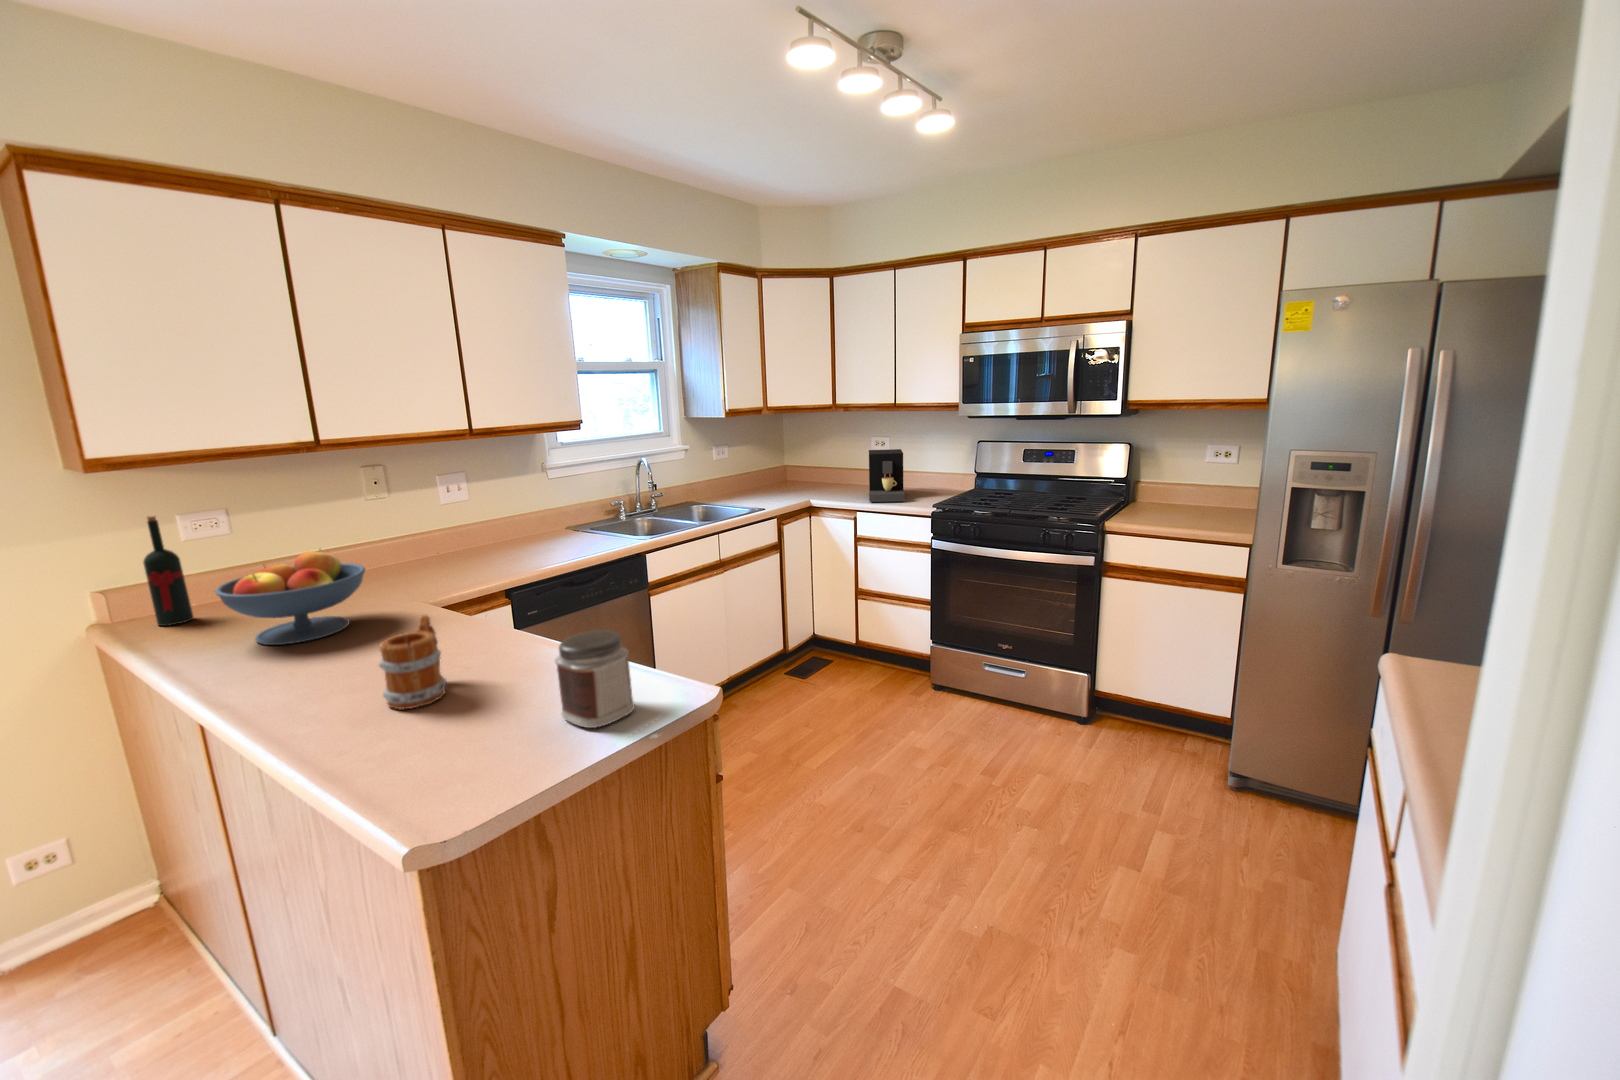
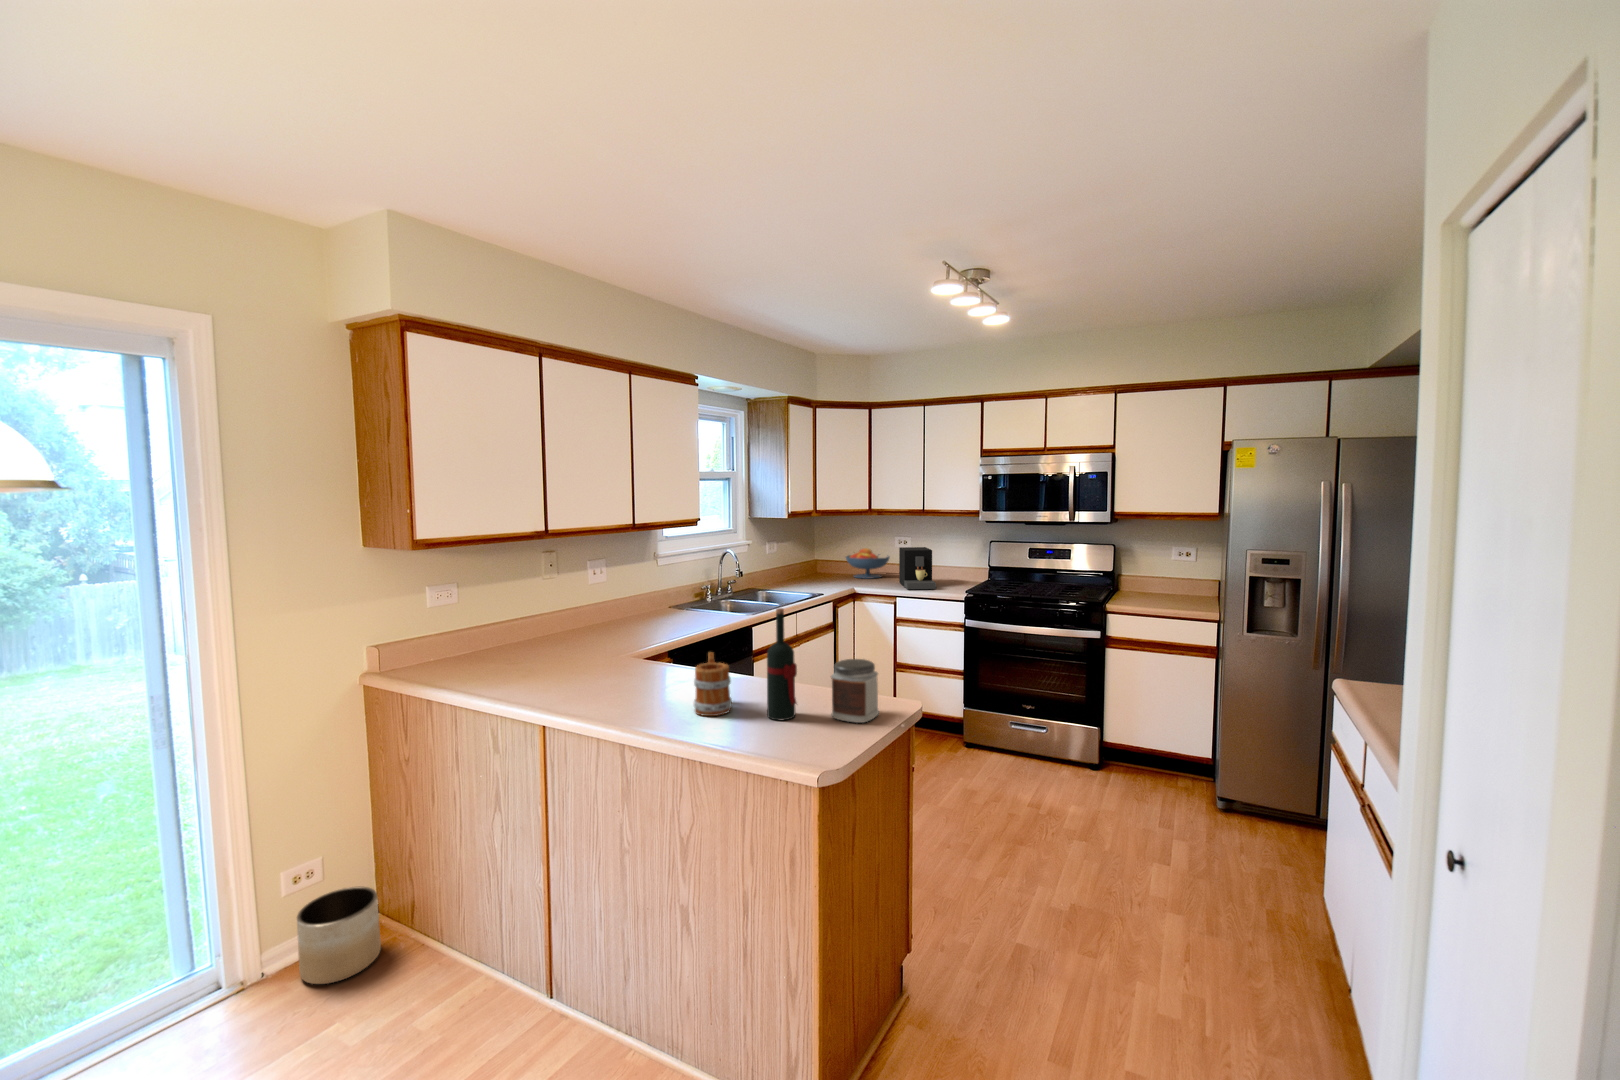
wine bottle: present [143,516,194,626] -> present [767,608,797,720]
fruit bowl: present [215,550,365,645] -> present [846,548,890,579]
planter: none [14,874,142,991] -> present [297,887,381,984]

